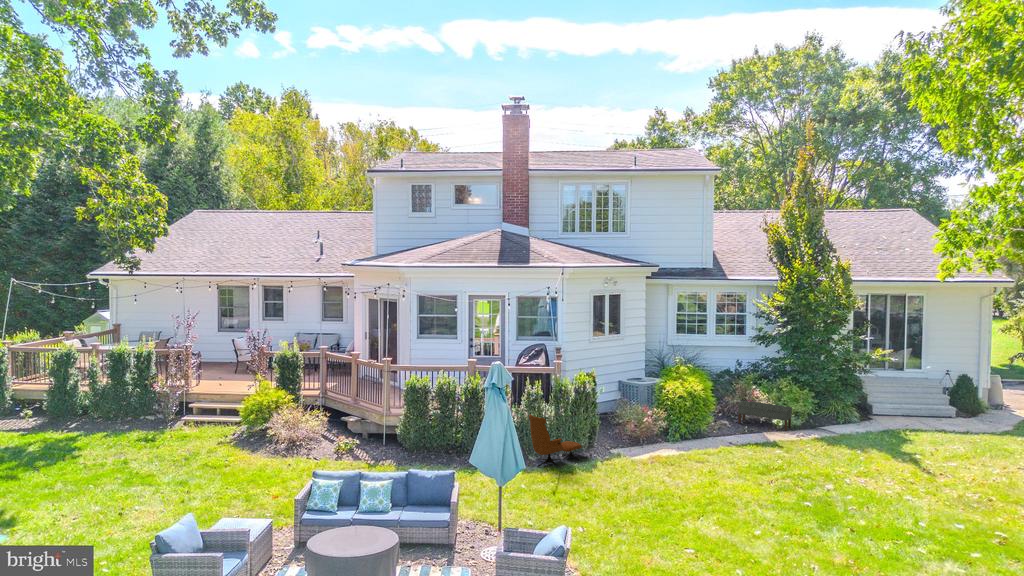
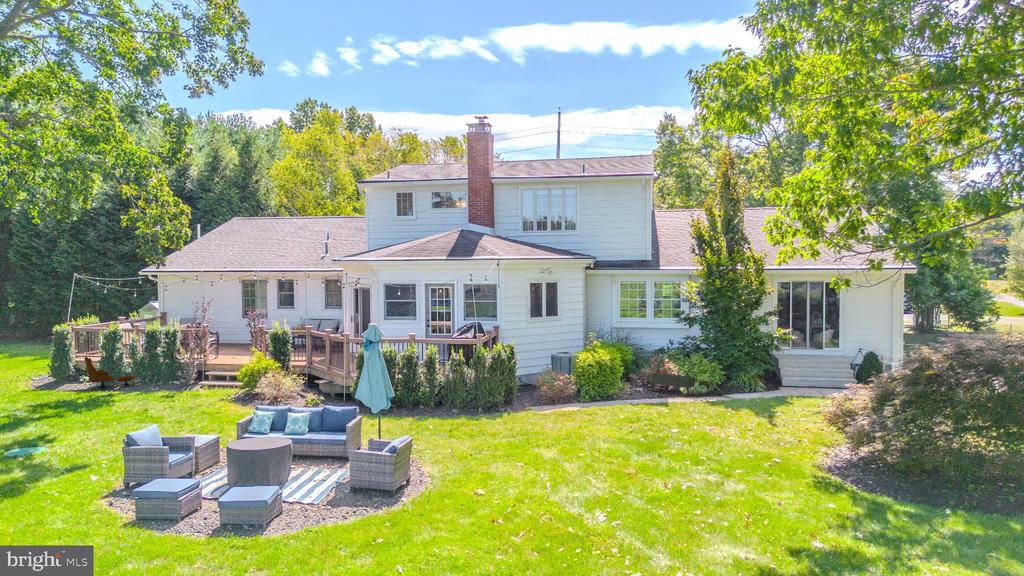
lounge chair: present [529,414,582,468] -> present [84,357,135,390]

